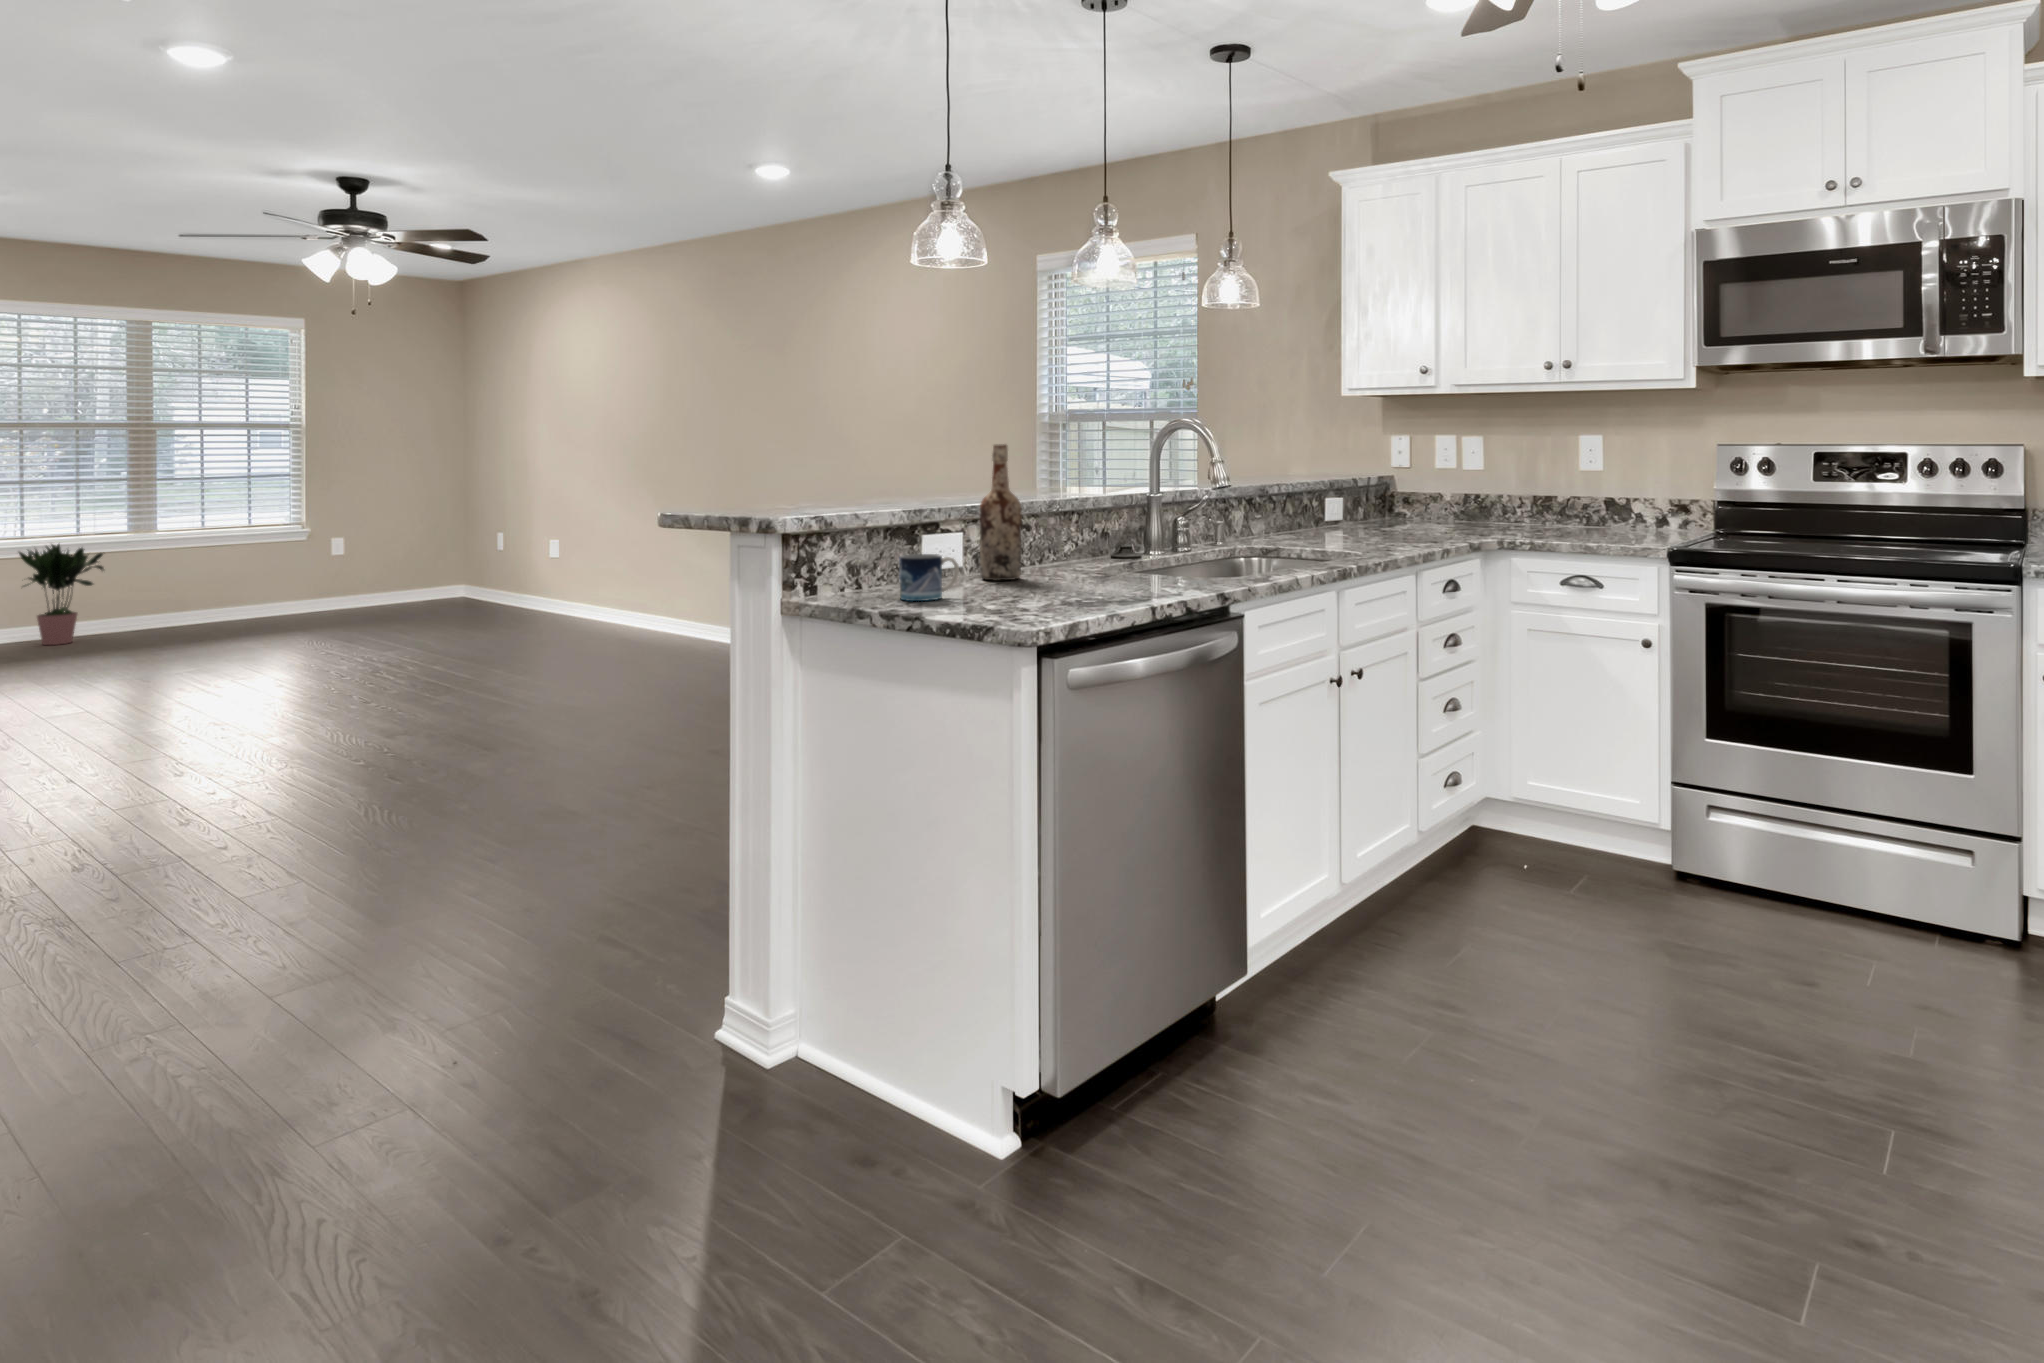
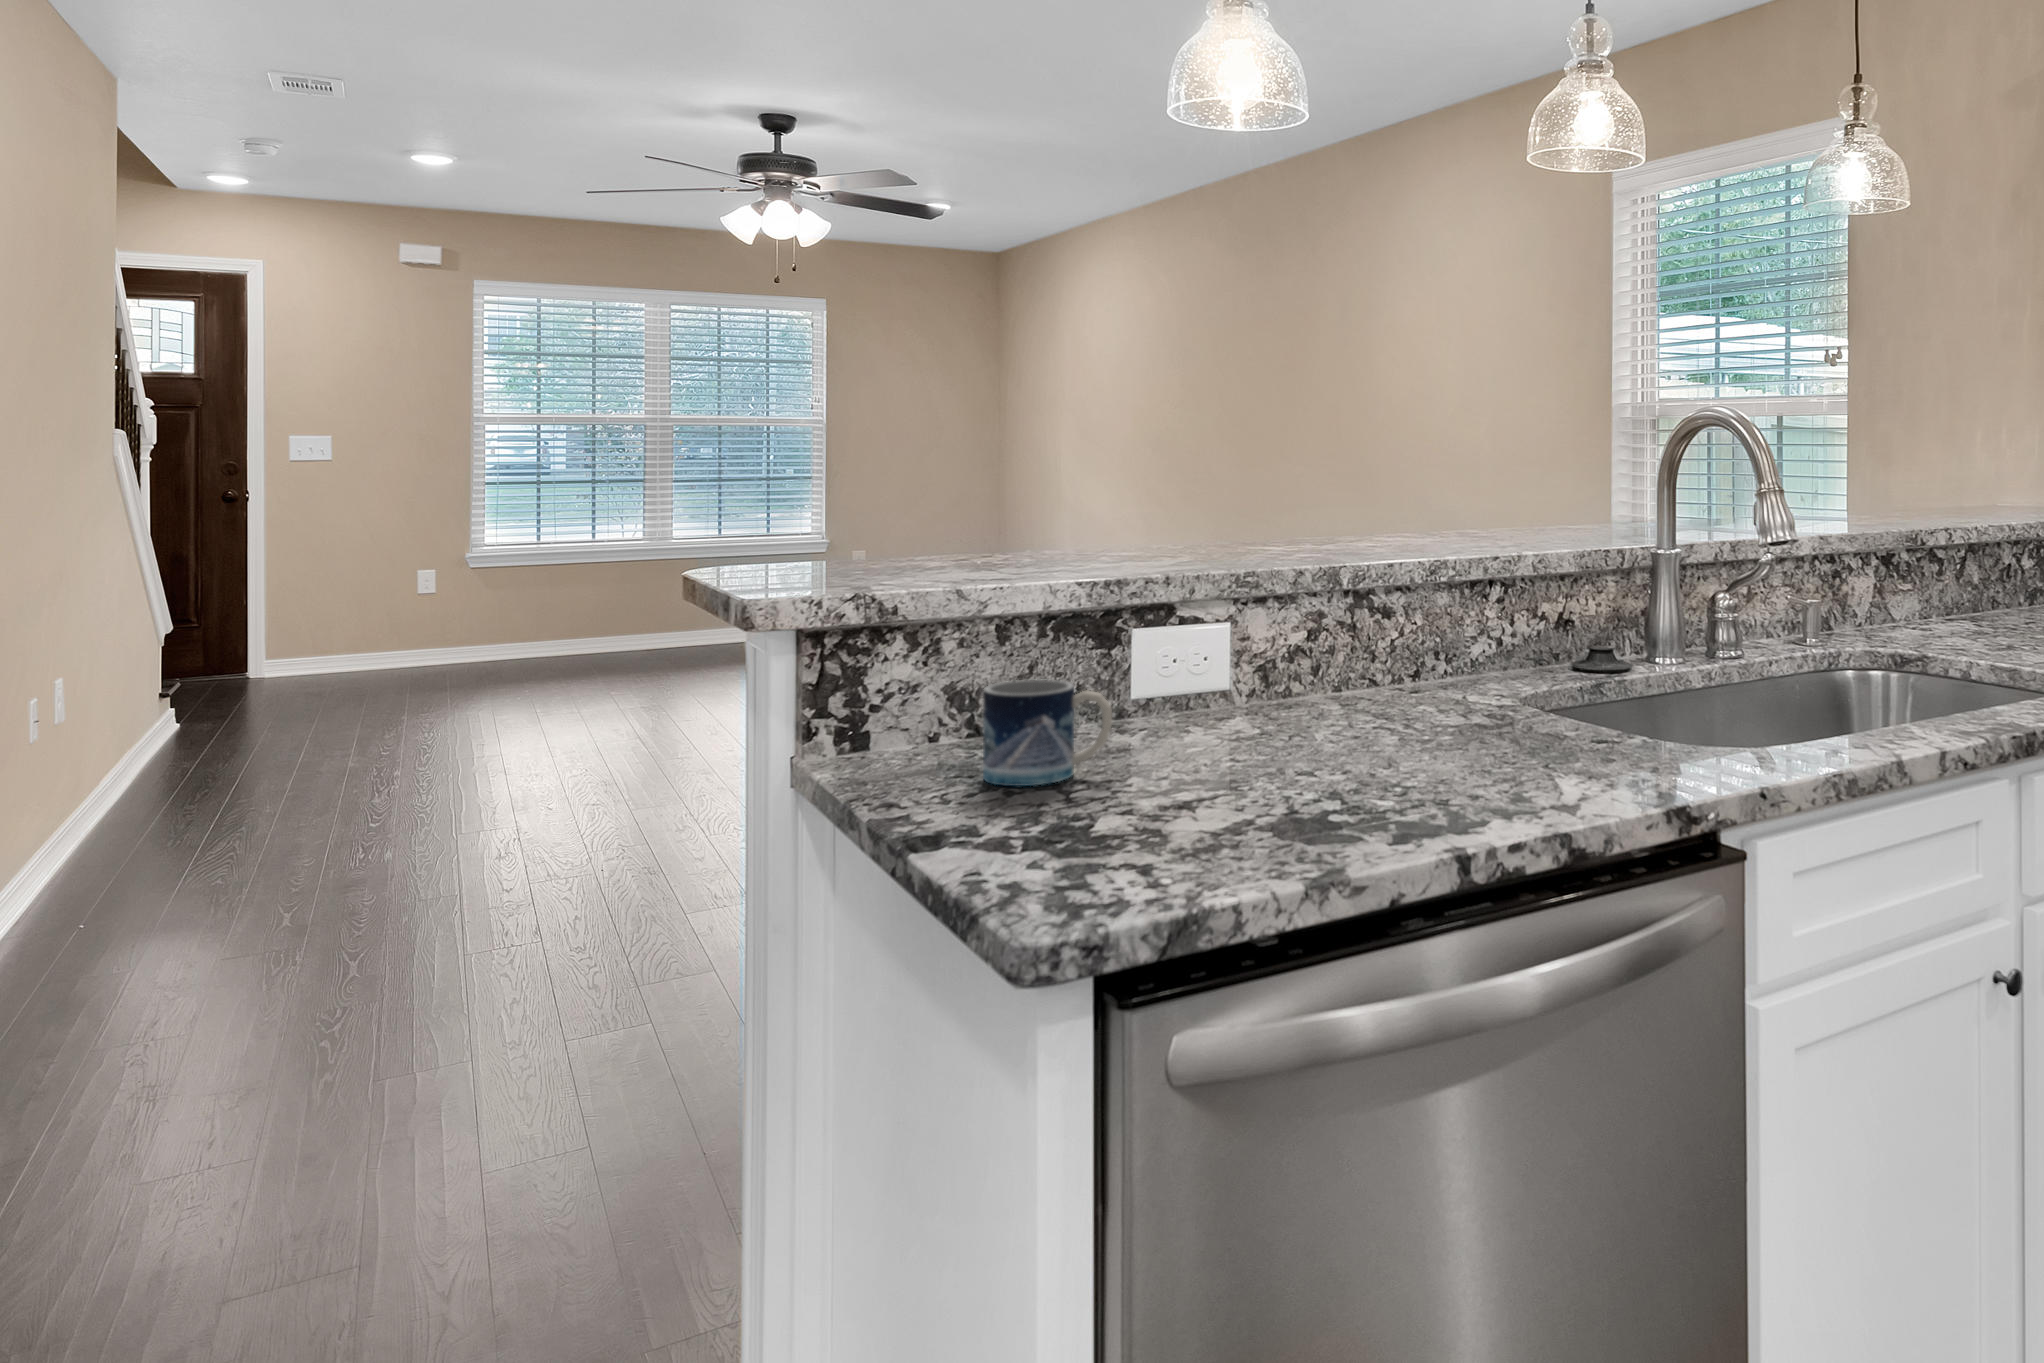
wine bottle: present [980,444,1021,580] -> none [1246,454,1327,725]
potted plant: present [19,544,104,645] -> none [528,545,618,657]

